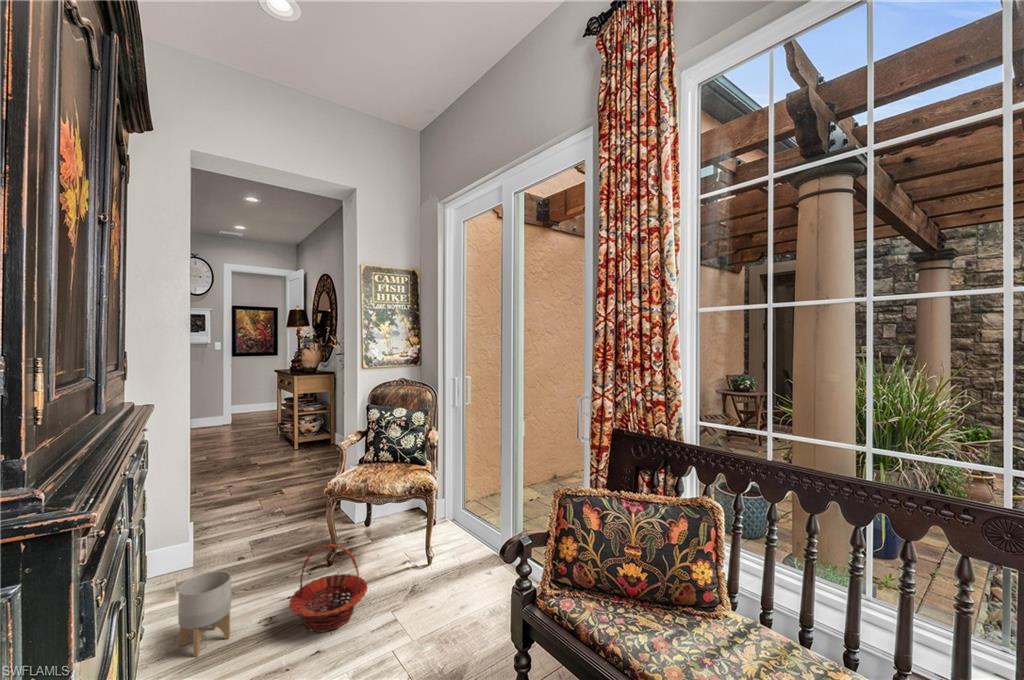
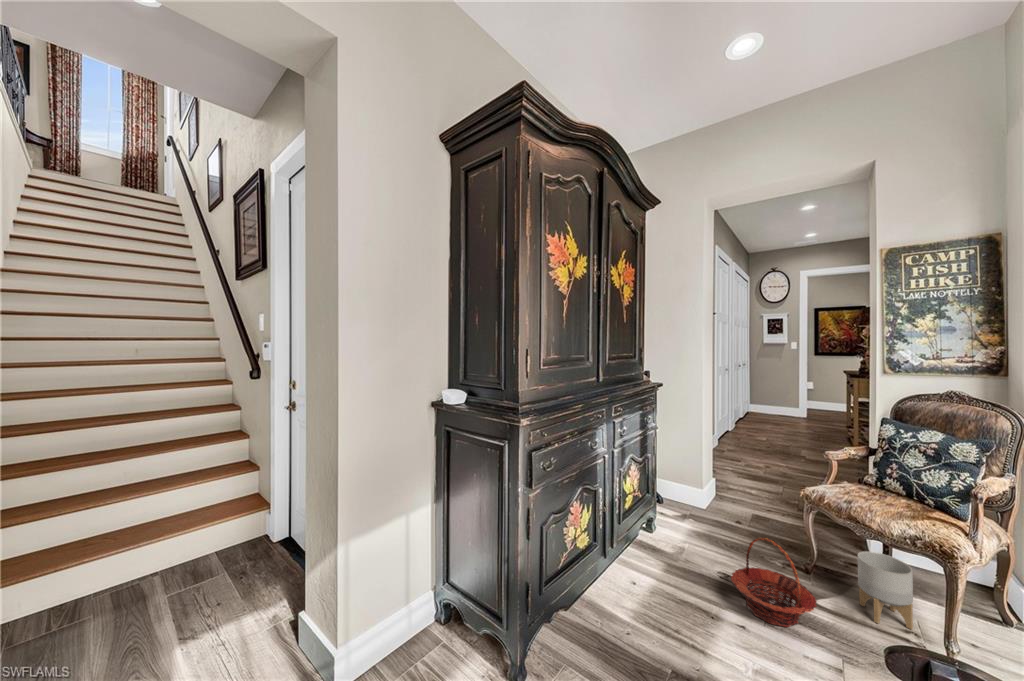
planter: present [178,571,231,656] -> present [858,551,913,629]

